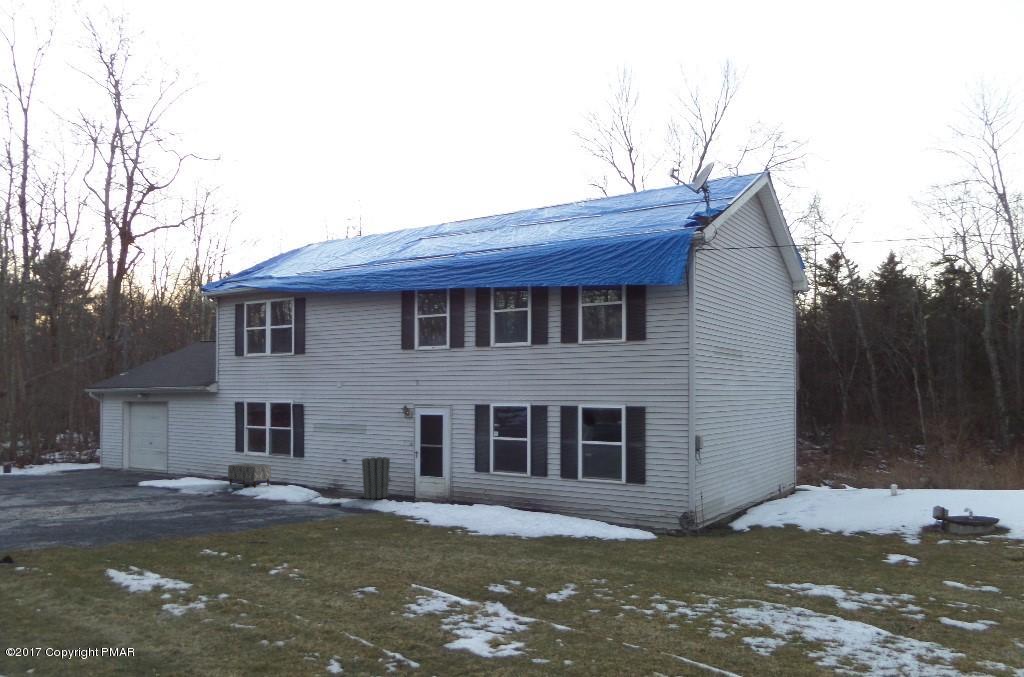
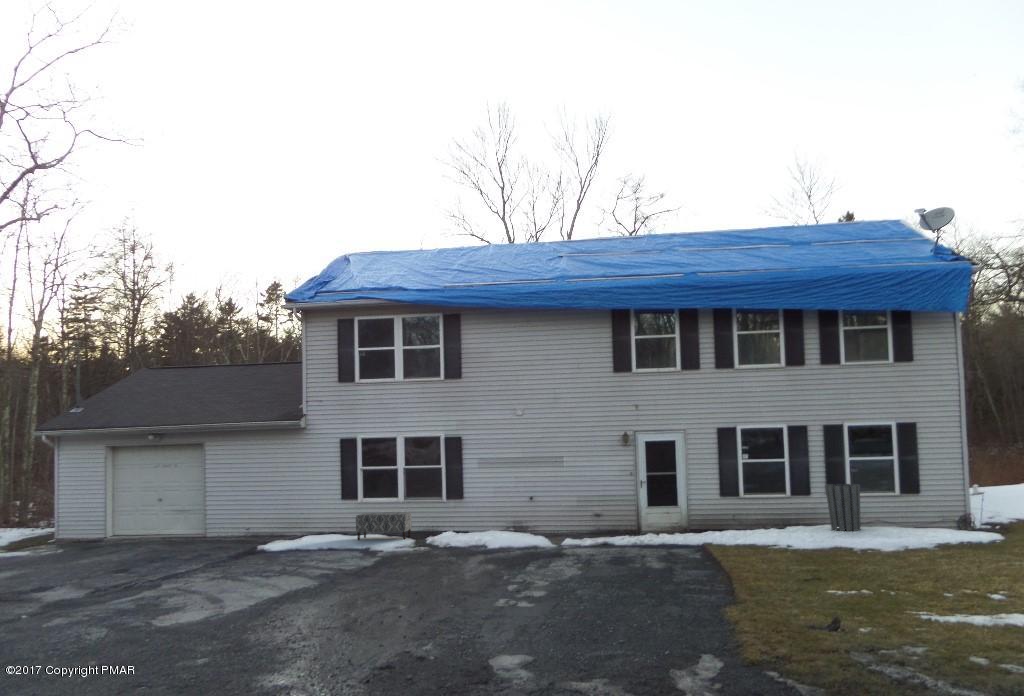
trash can: present [362,457,390,499] -> present [825,484,861,531]

